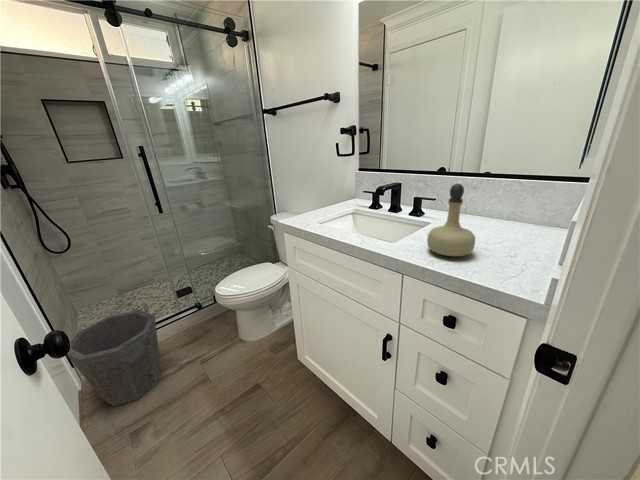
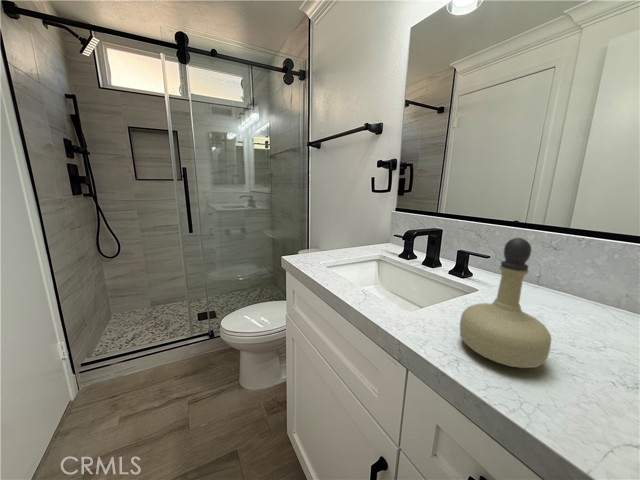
waste bin: present [67,310,161,407] -> none [58,327,155,431]

